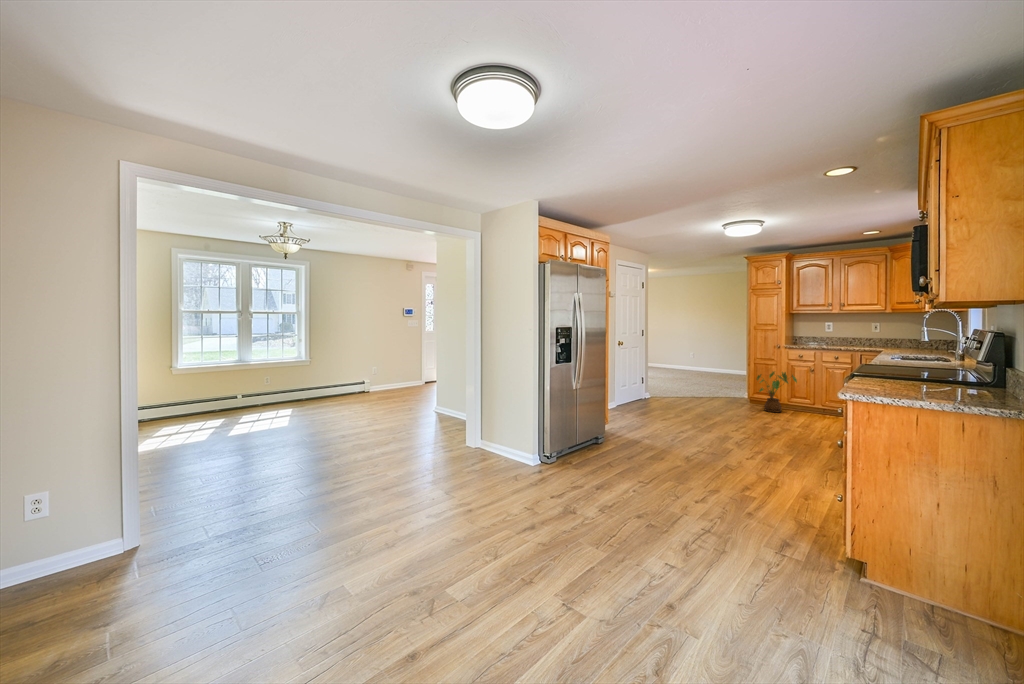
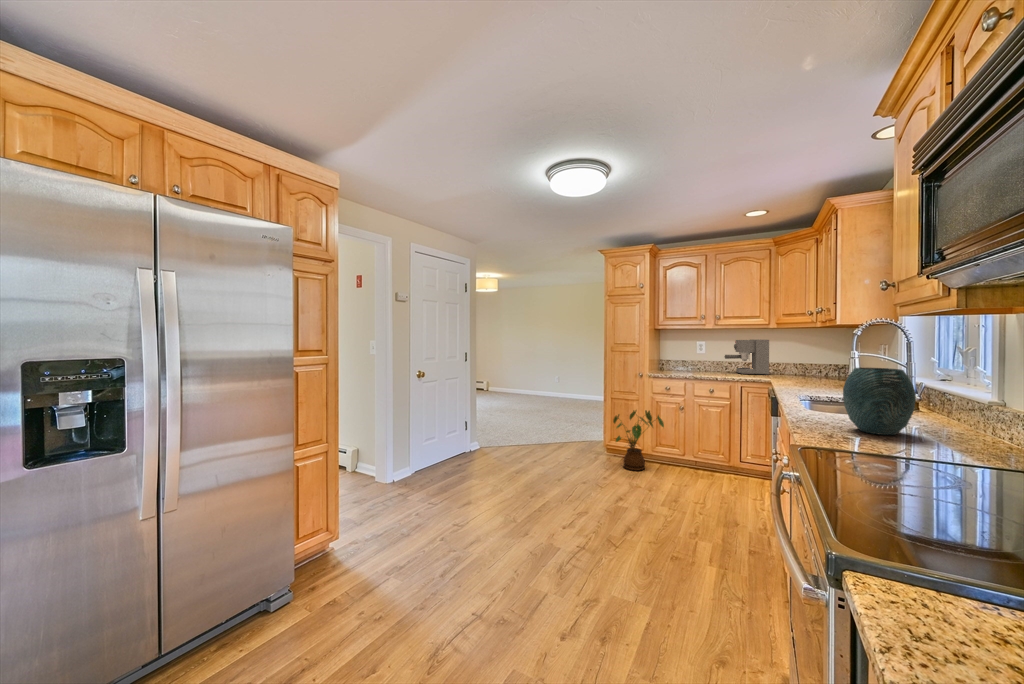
coffee maker: none [849,321,887,347] -> present [724,339,769,375]
vase: none [902,332,938,363] -> present [843,368,916,435]

